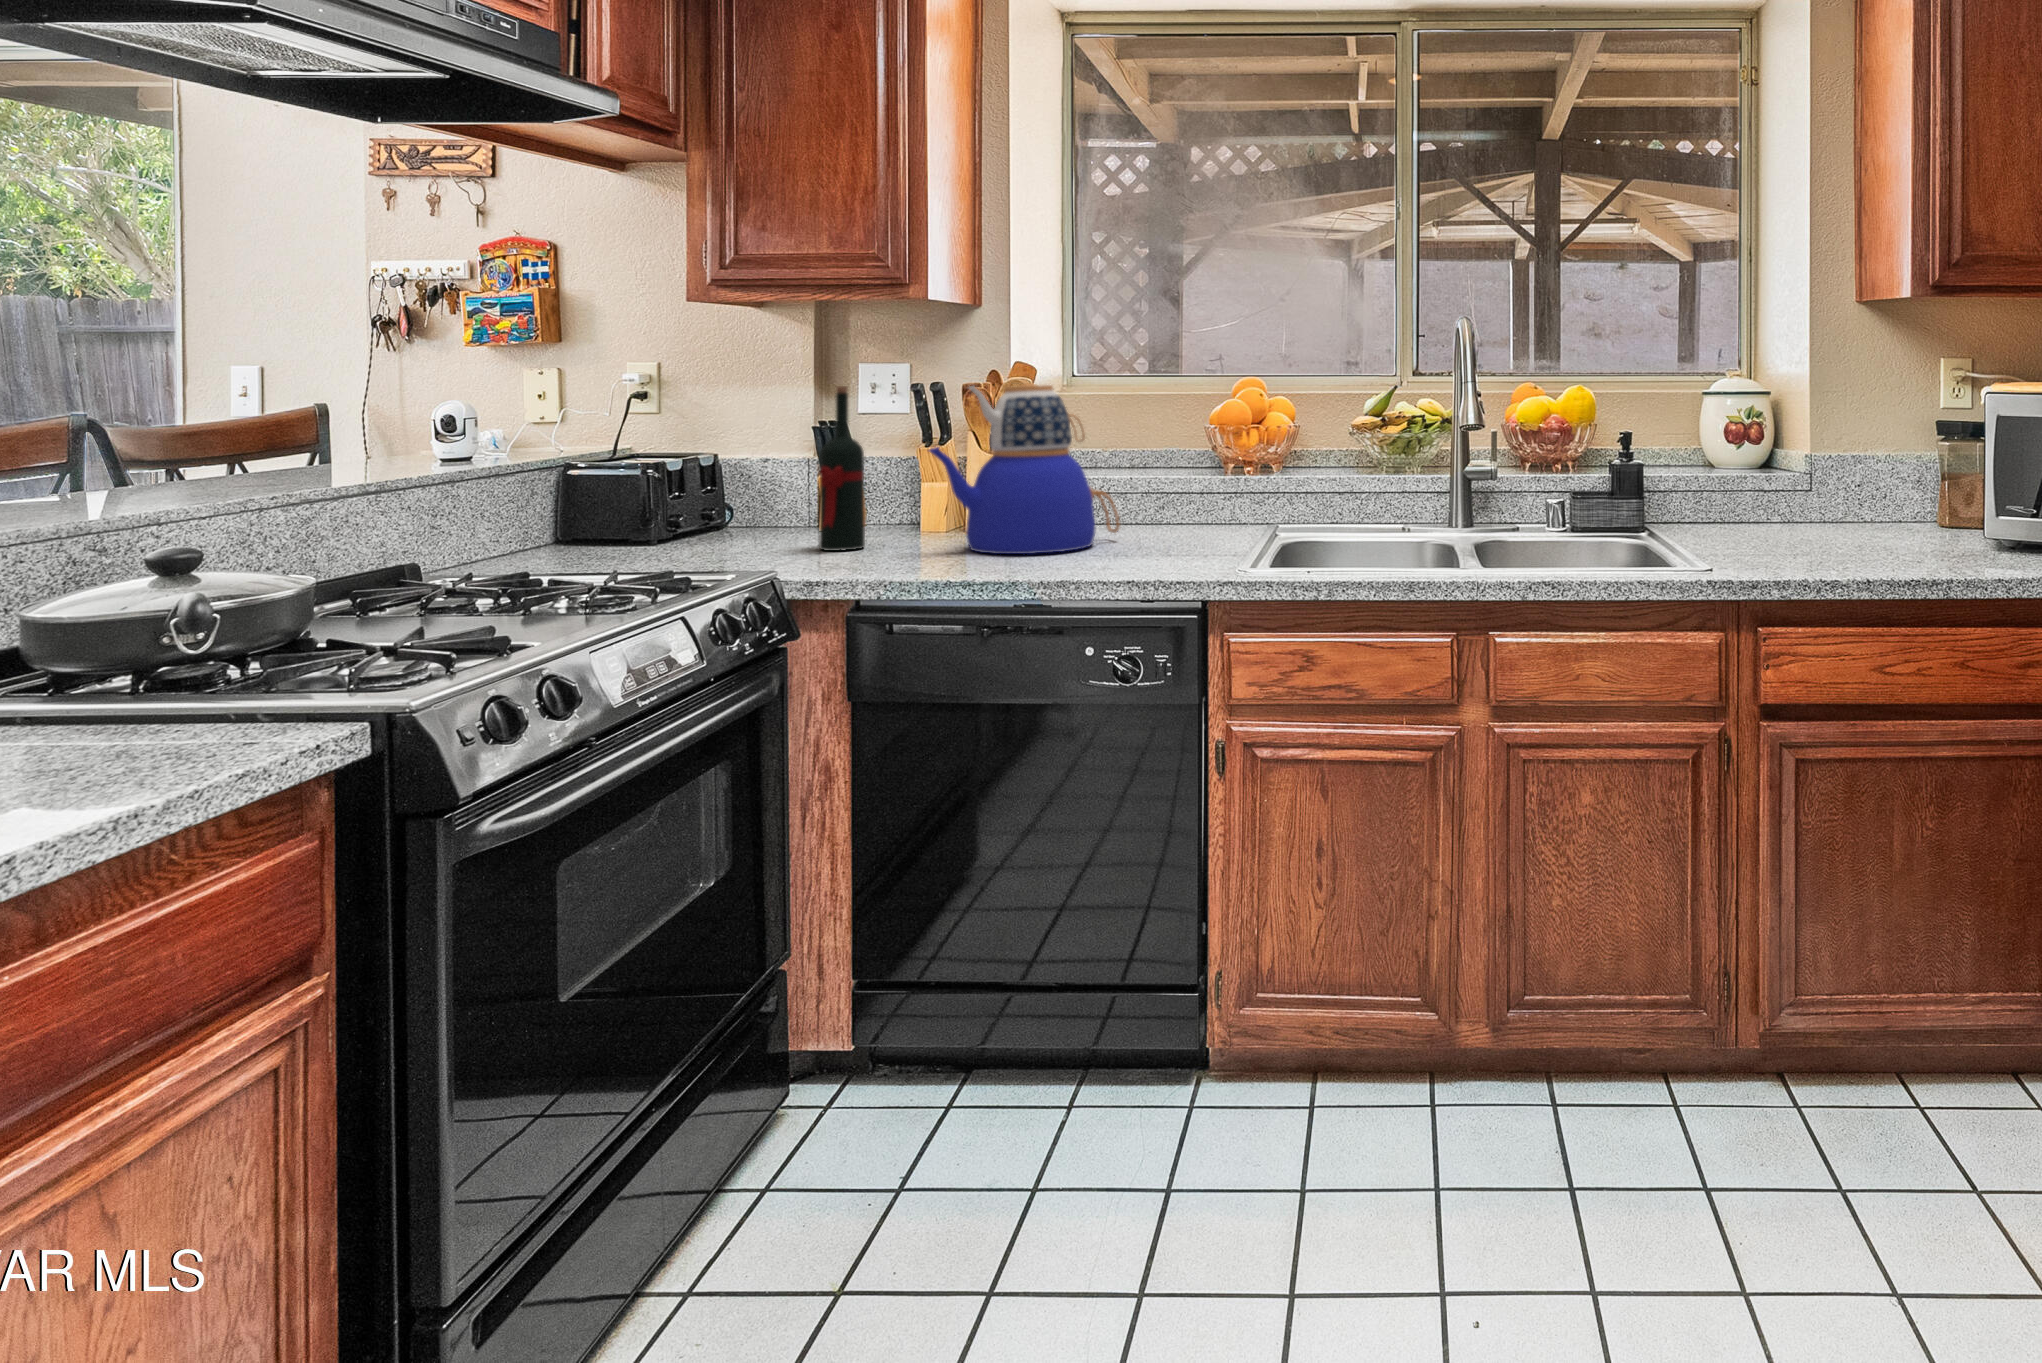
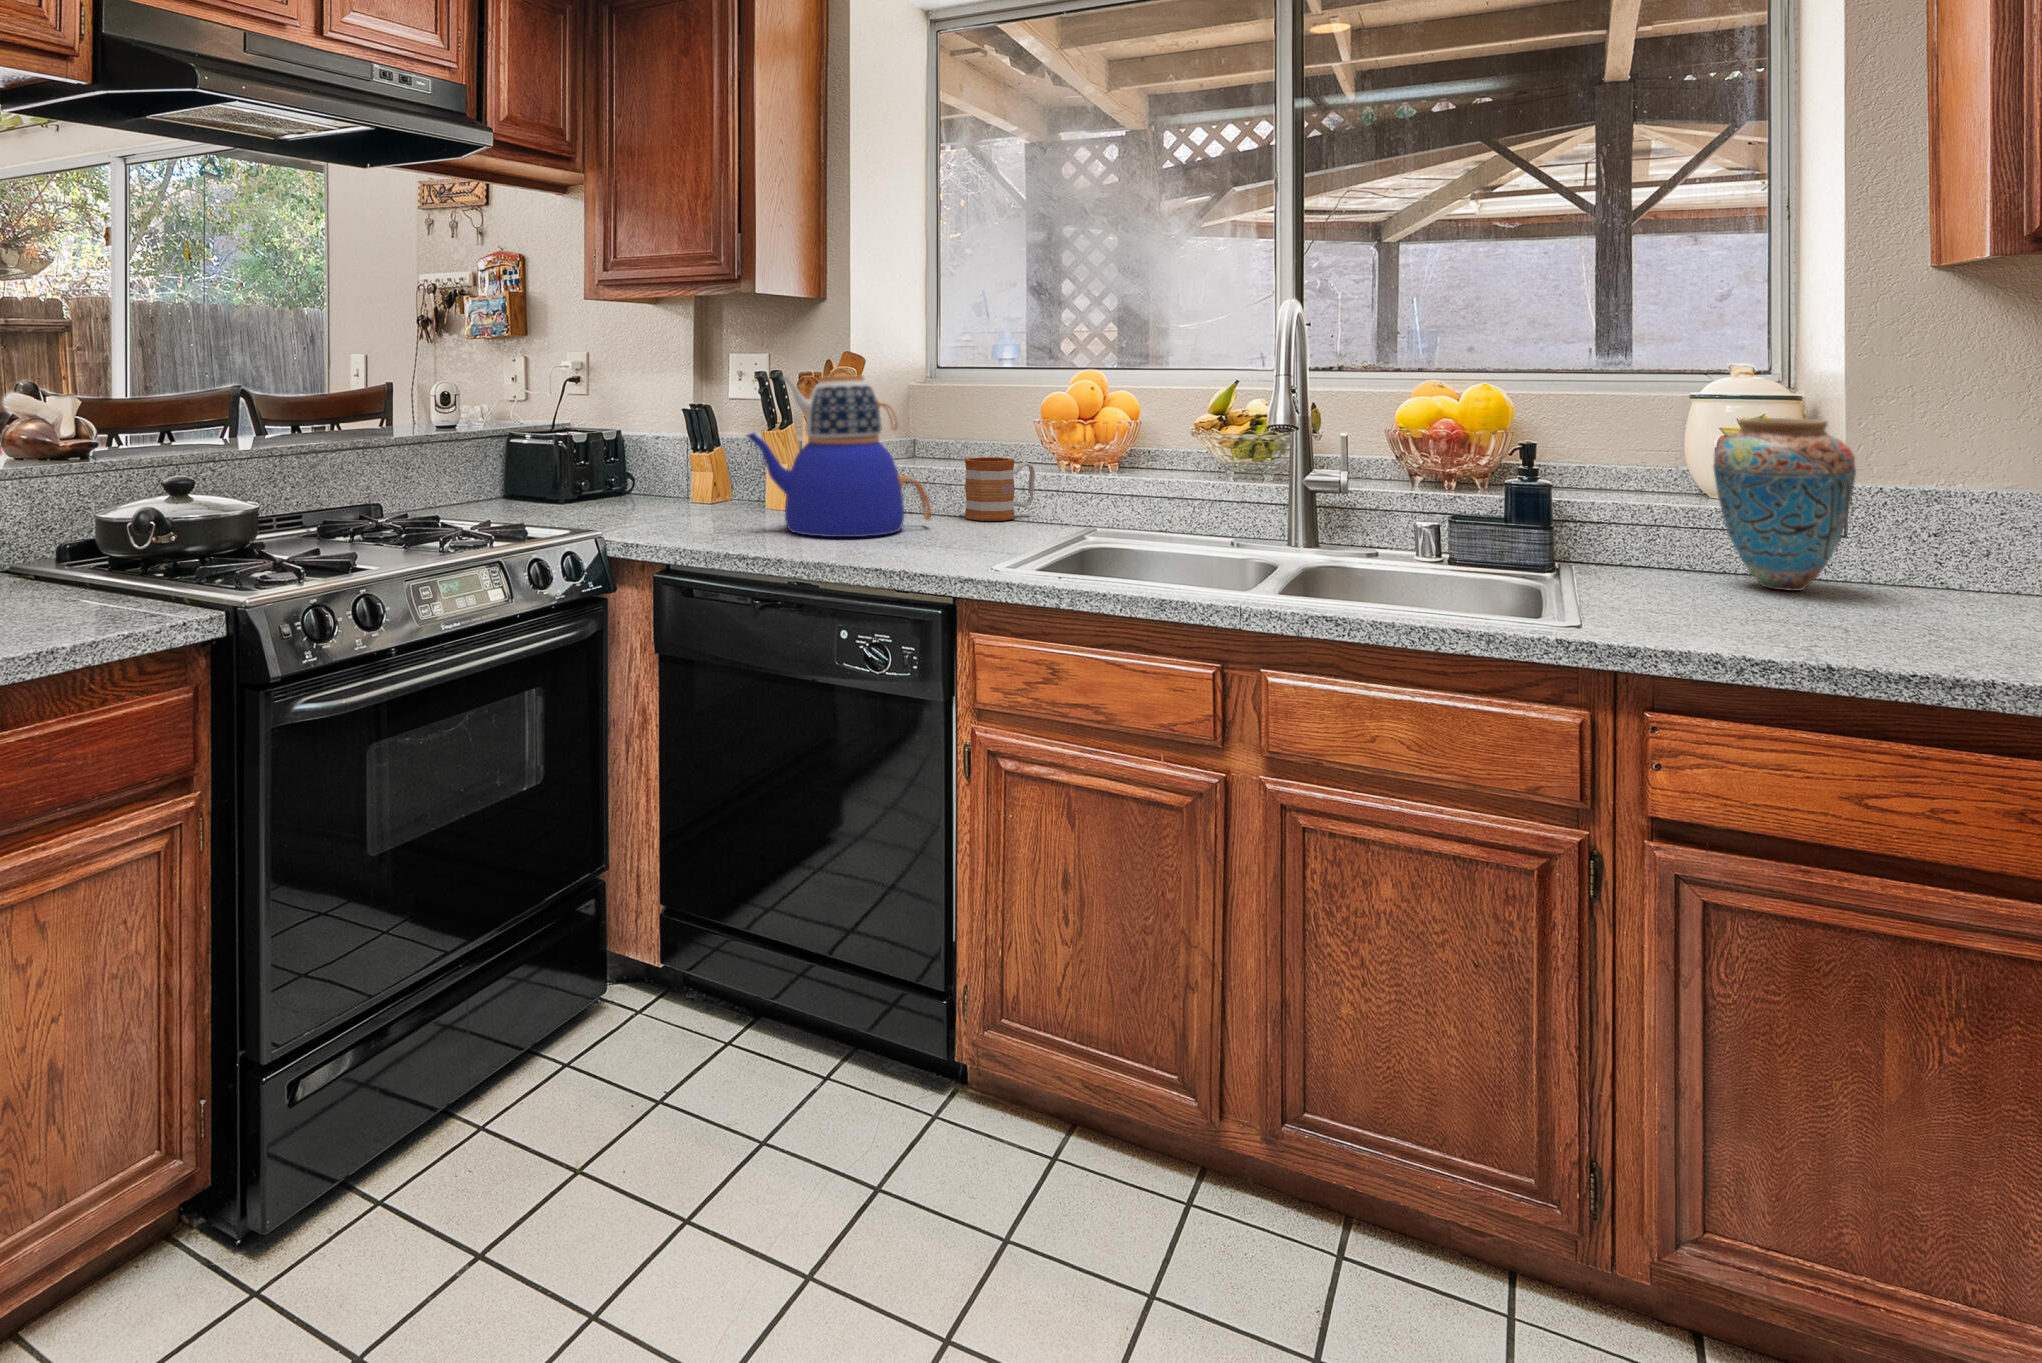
wine bottle: present [819,386,865,551] -> none [669,375,710,521]
vase: none [1751,413,1837,540] -> present [1713,418,1856,591]
mug: none [1135,469,1201,532] -> present [965,457,1035,521]

